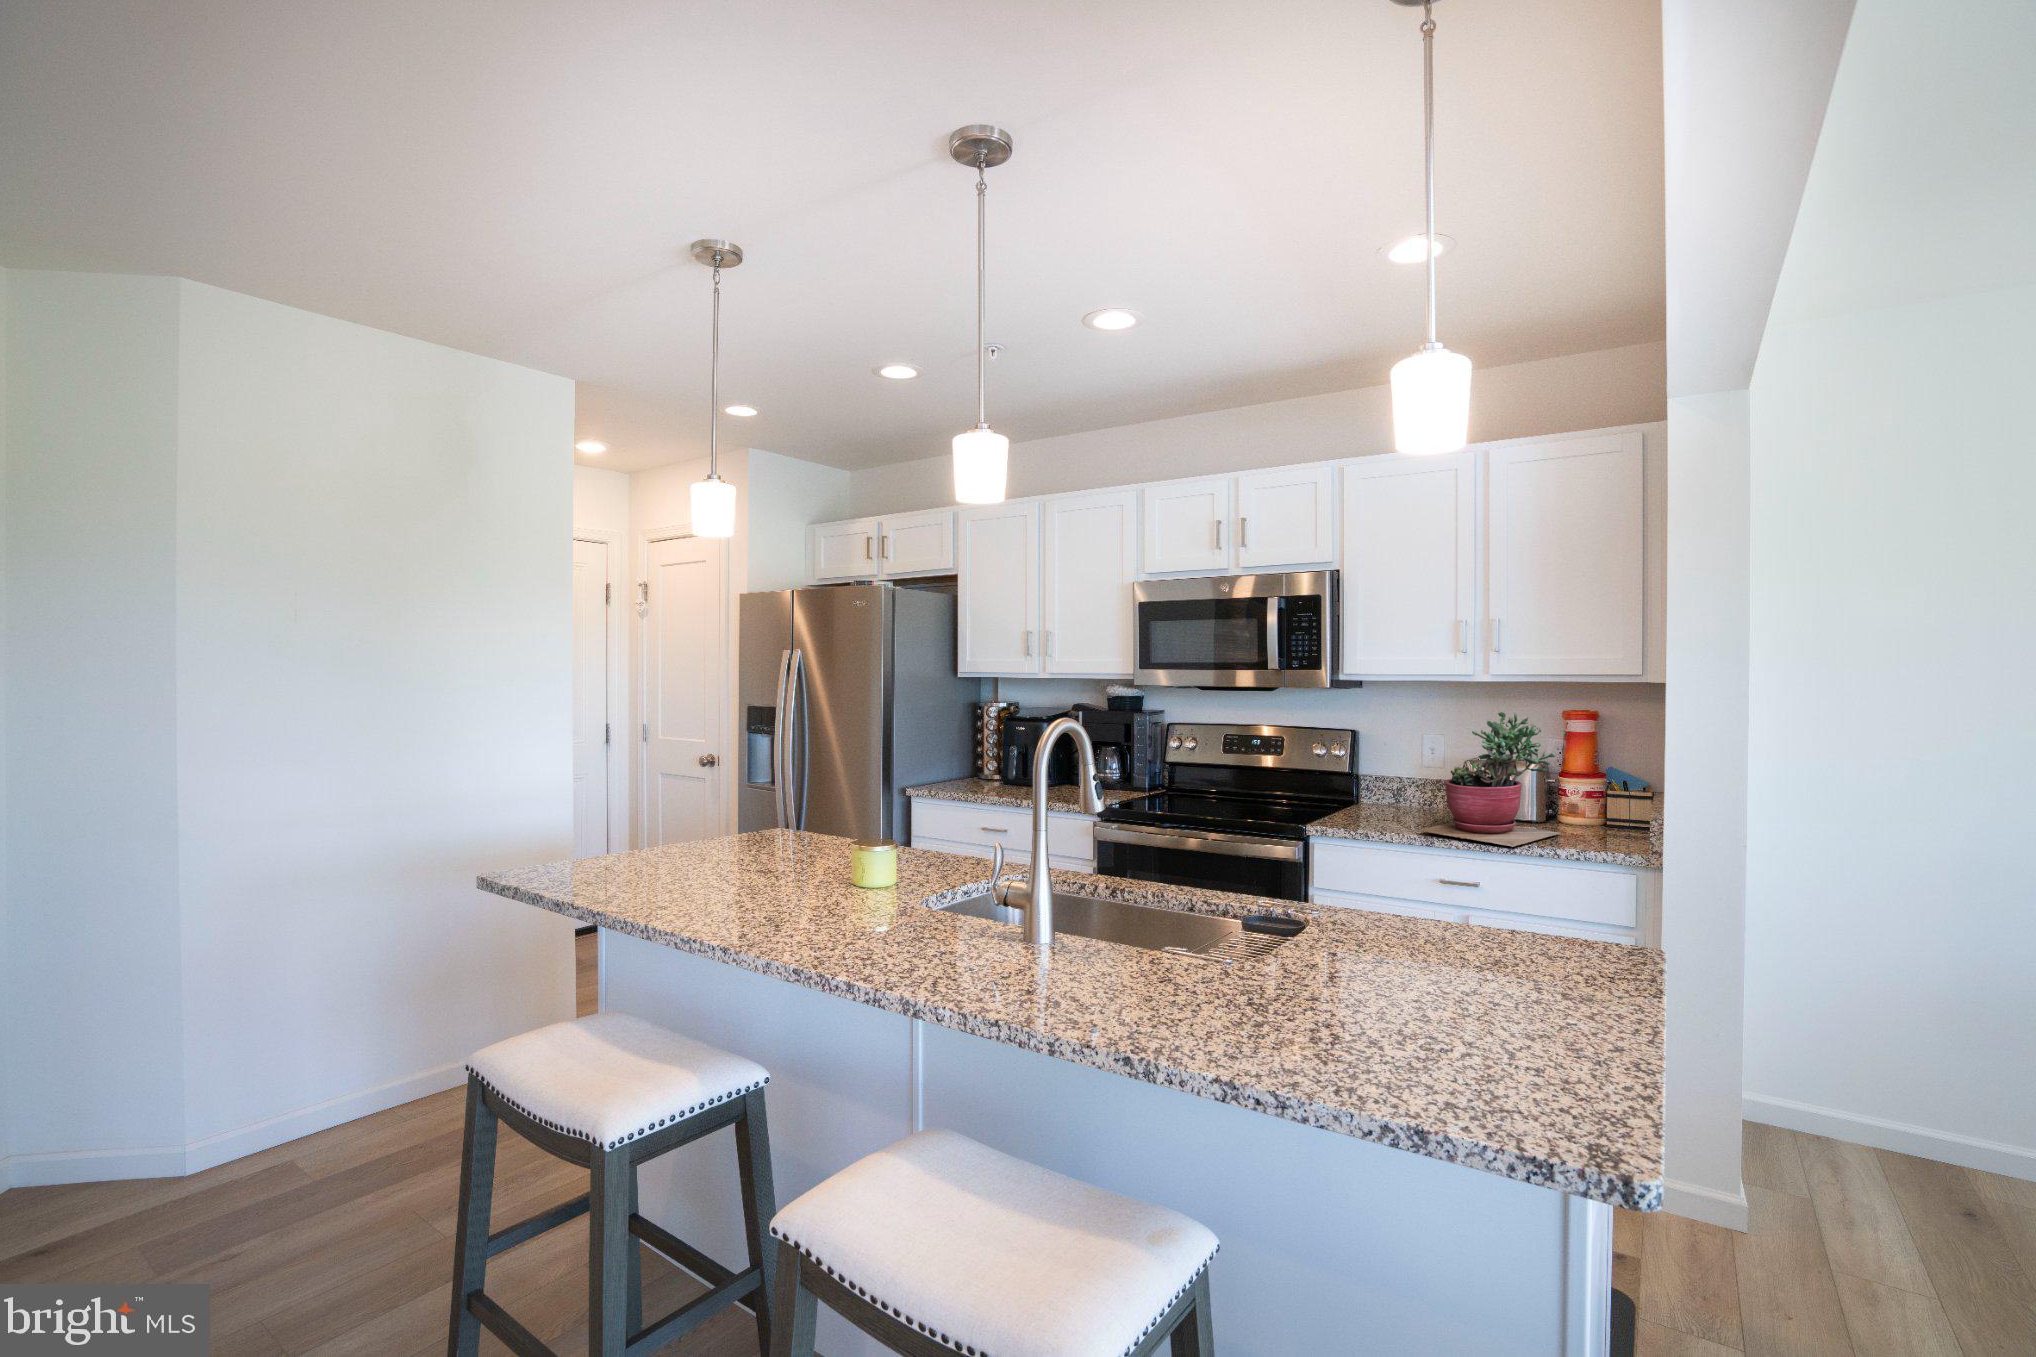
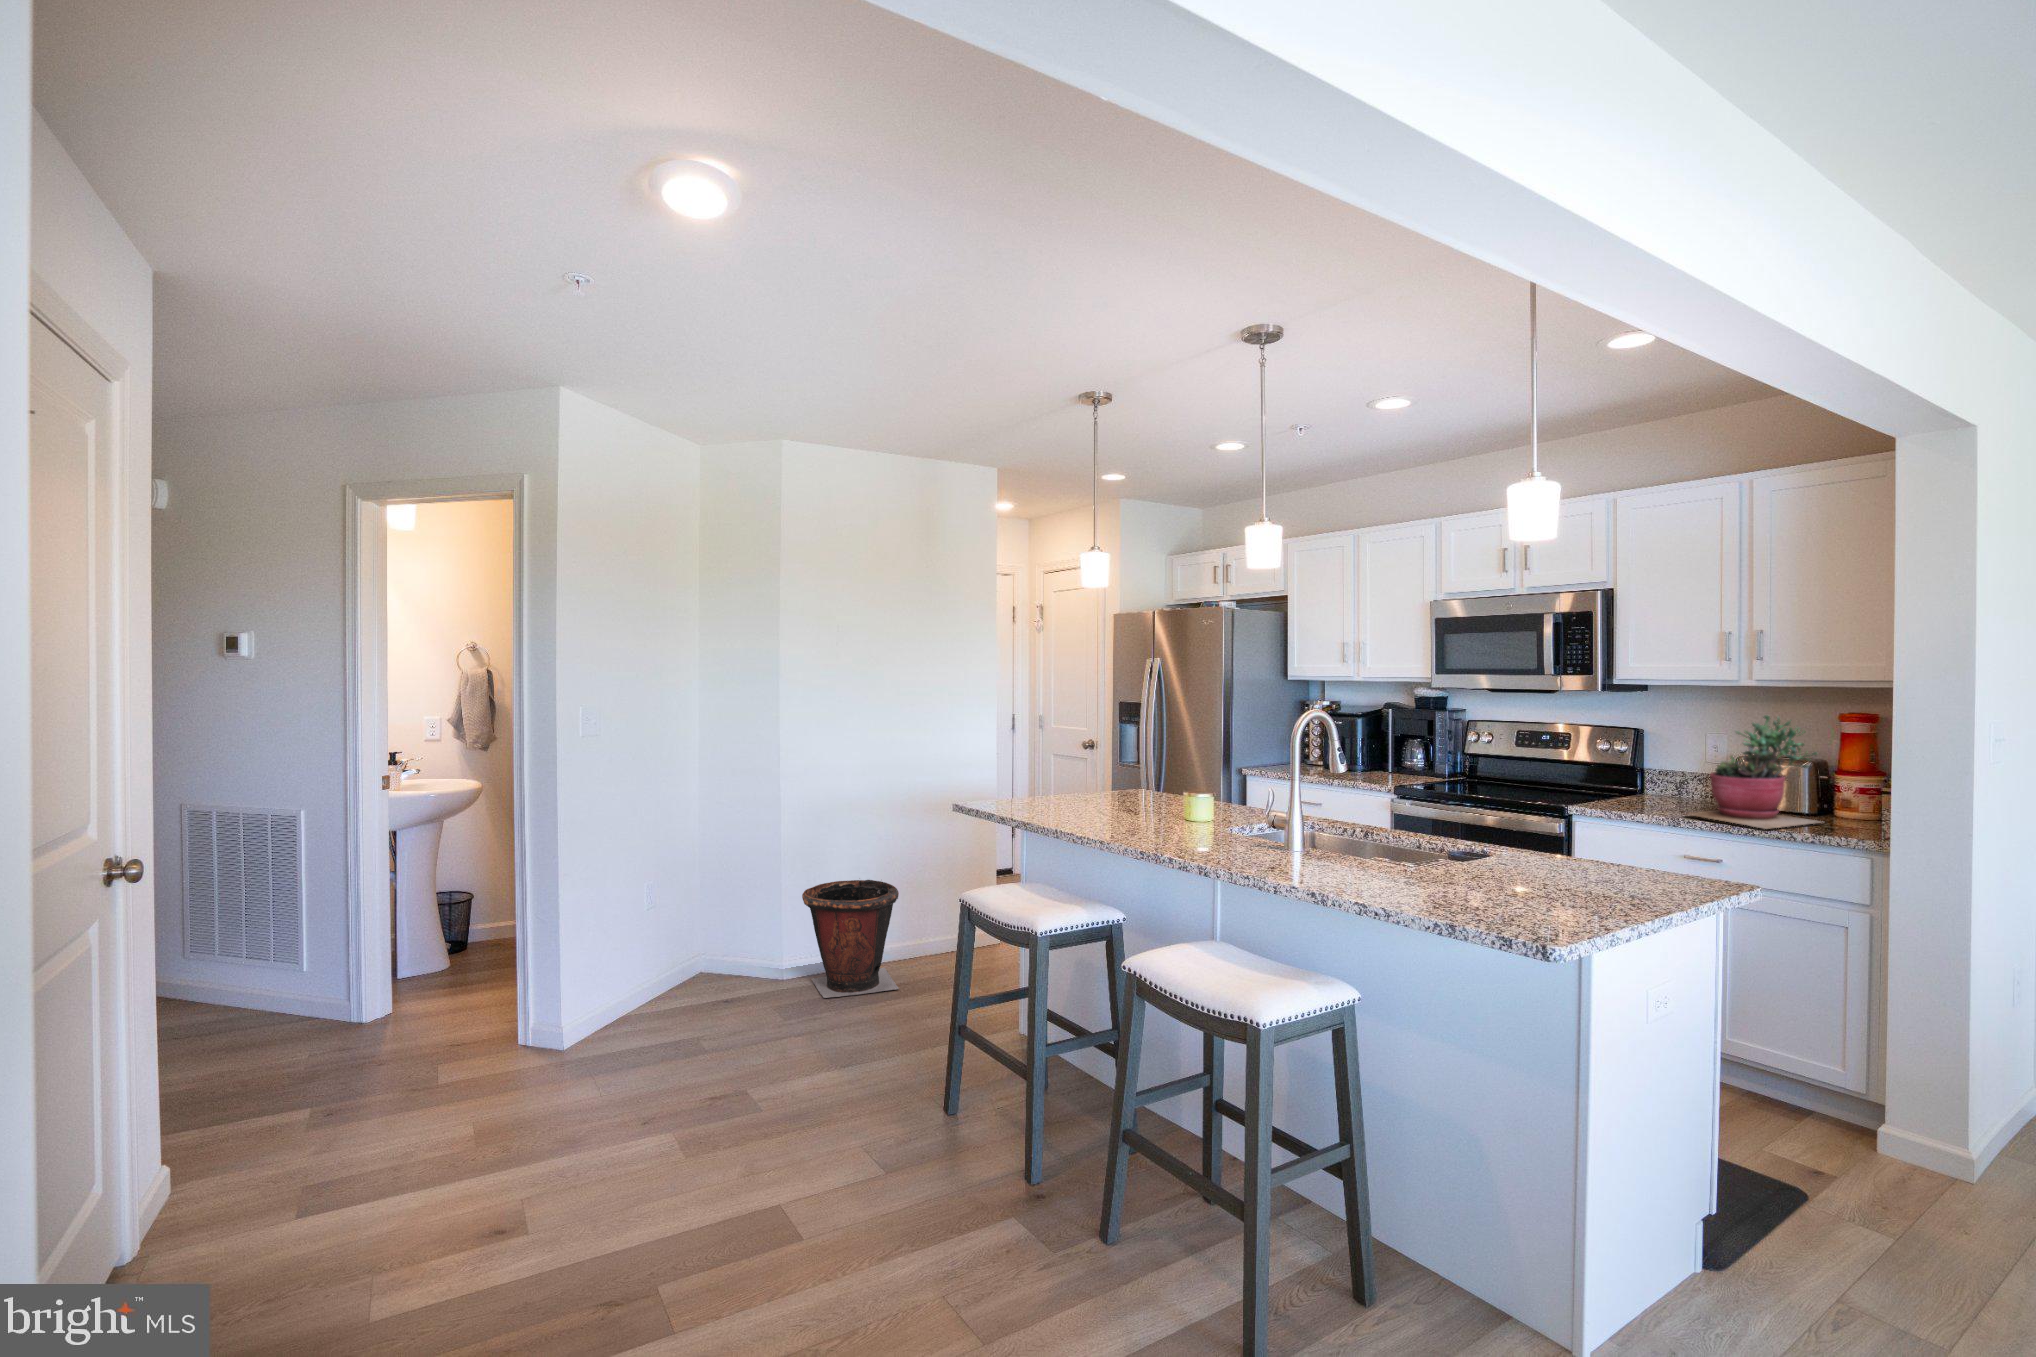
waste bin: none [209,995,395,1210] -> present [802,880,899,998]

